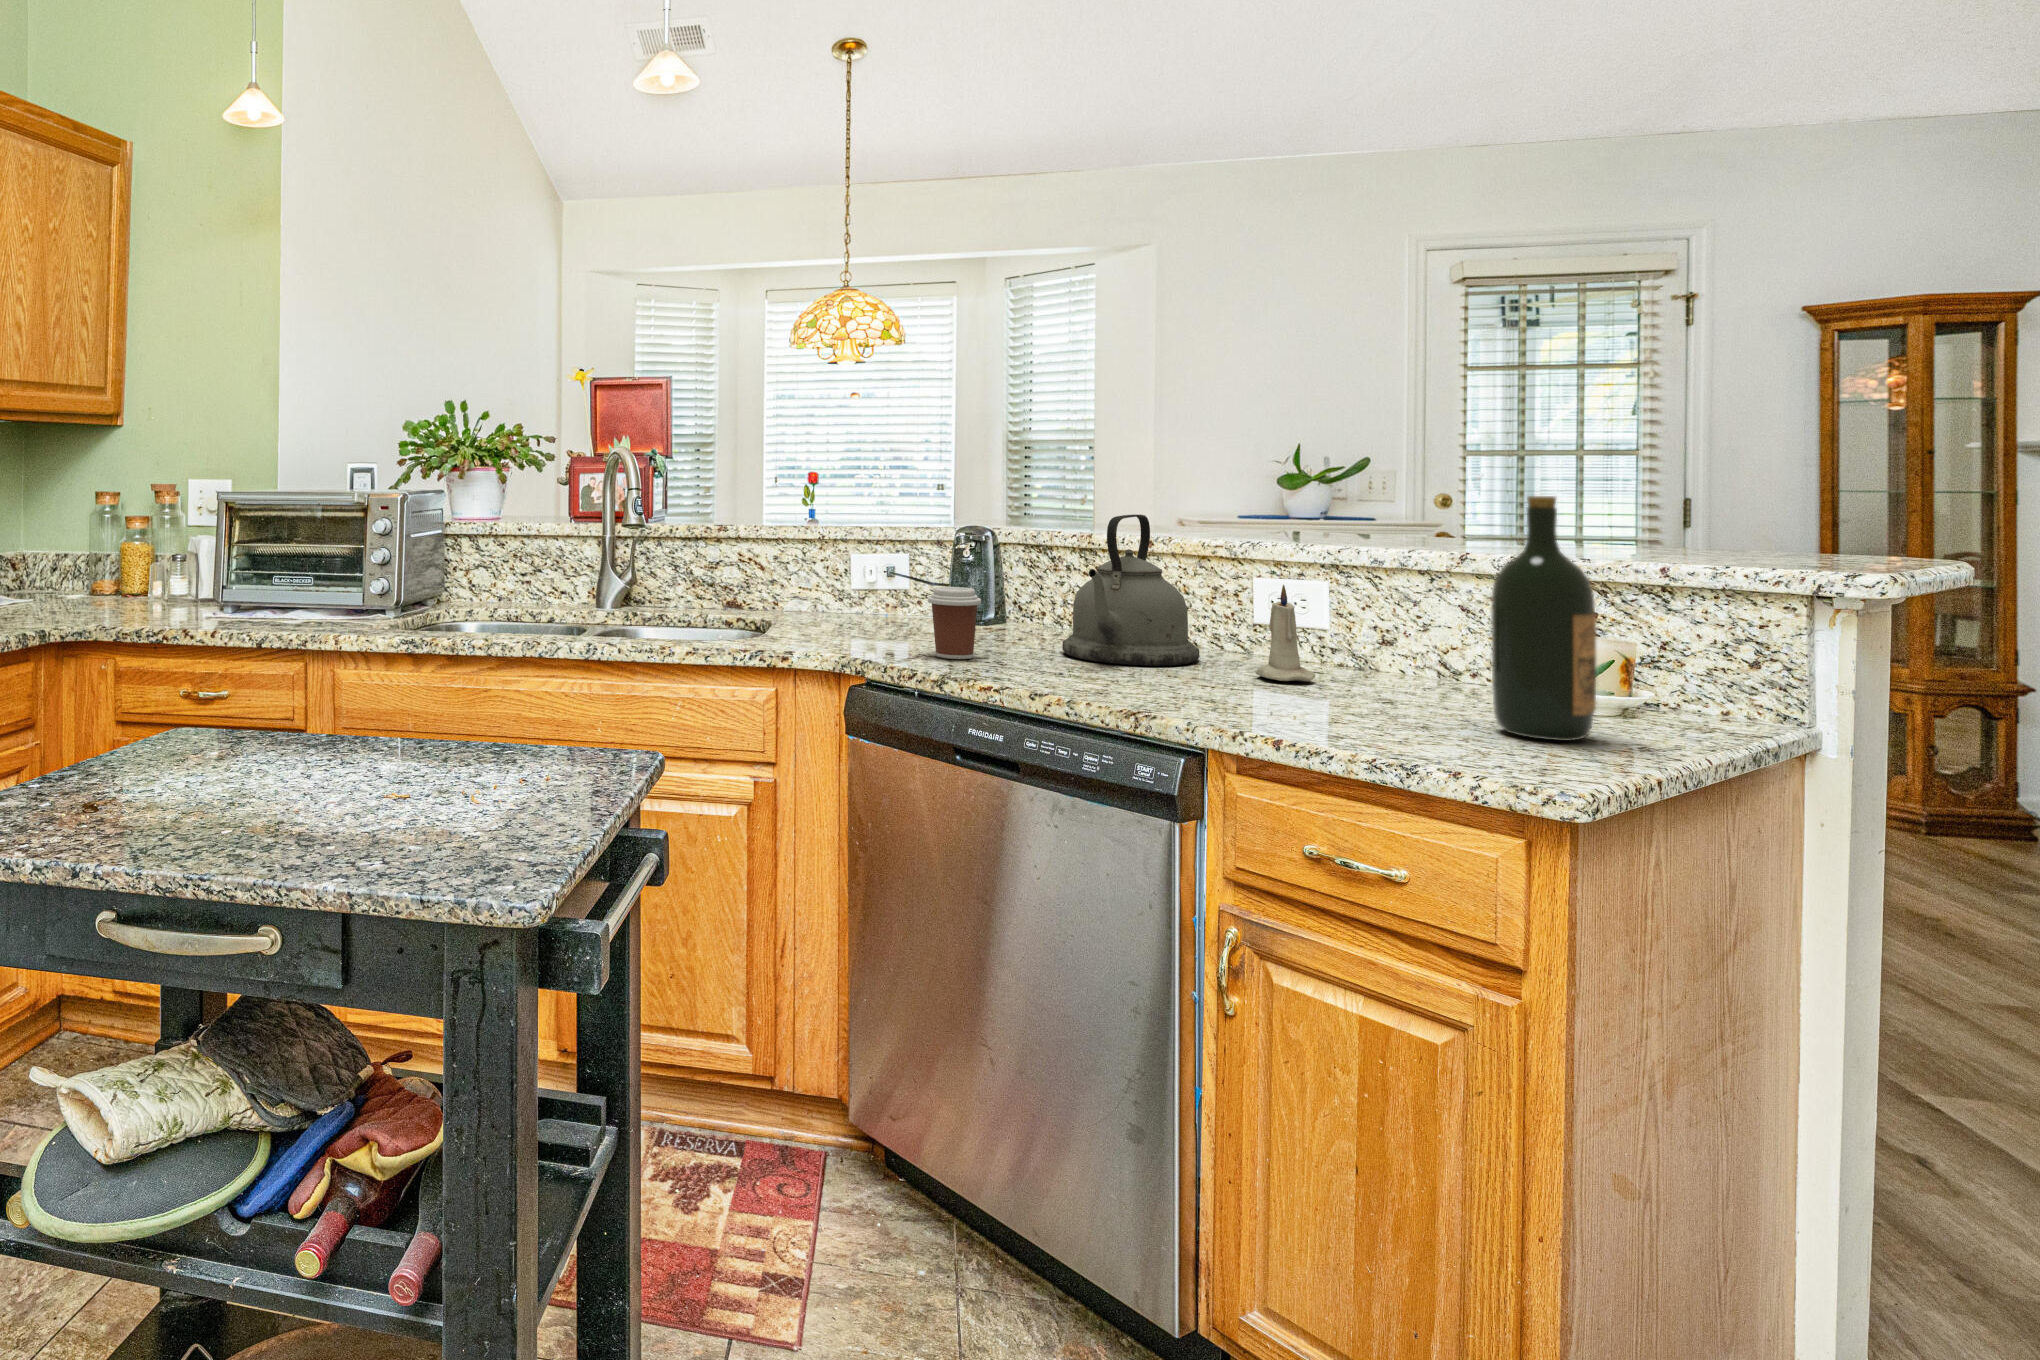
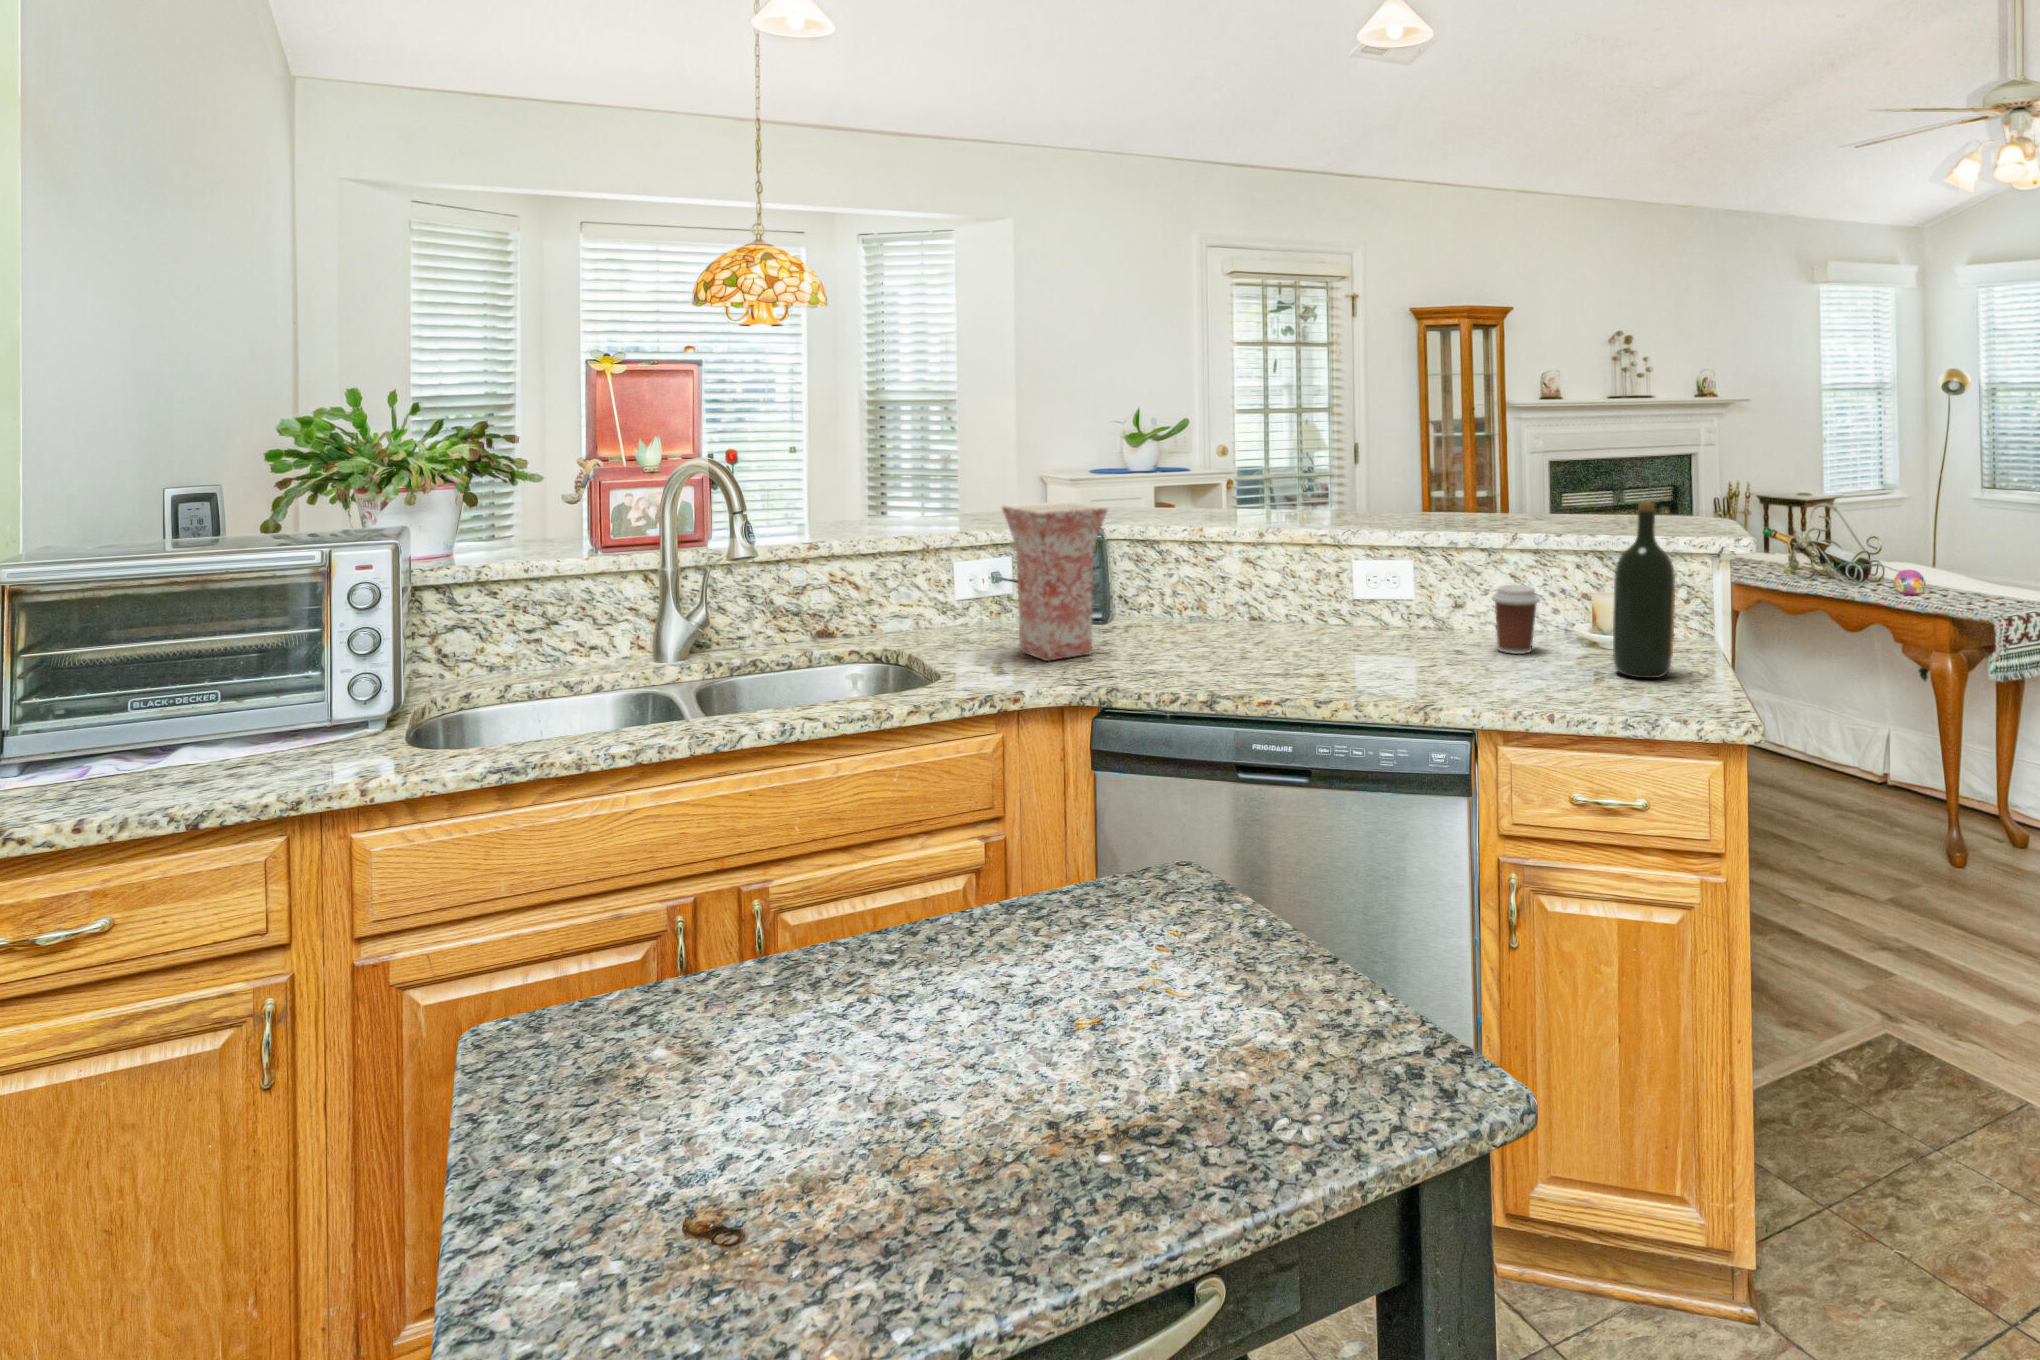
vase: none [843,495,927,641] -> present [1002,501,1108,661]
kettle: present [1062,515,1200,666] -> none [1229,514,1340,654]
candle: present [1255,585,1315,681] -> none [1402,571,1446,652]
coffee cup: present [928,587,981,659] -> present [1492,585,1540,654]

